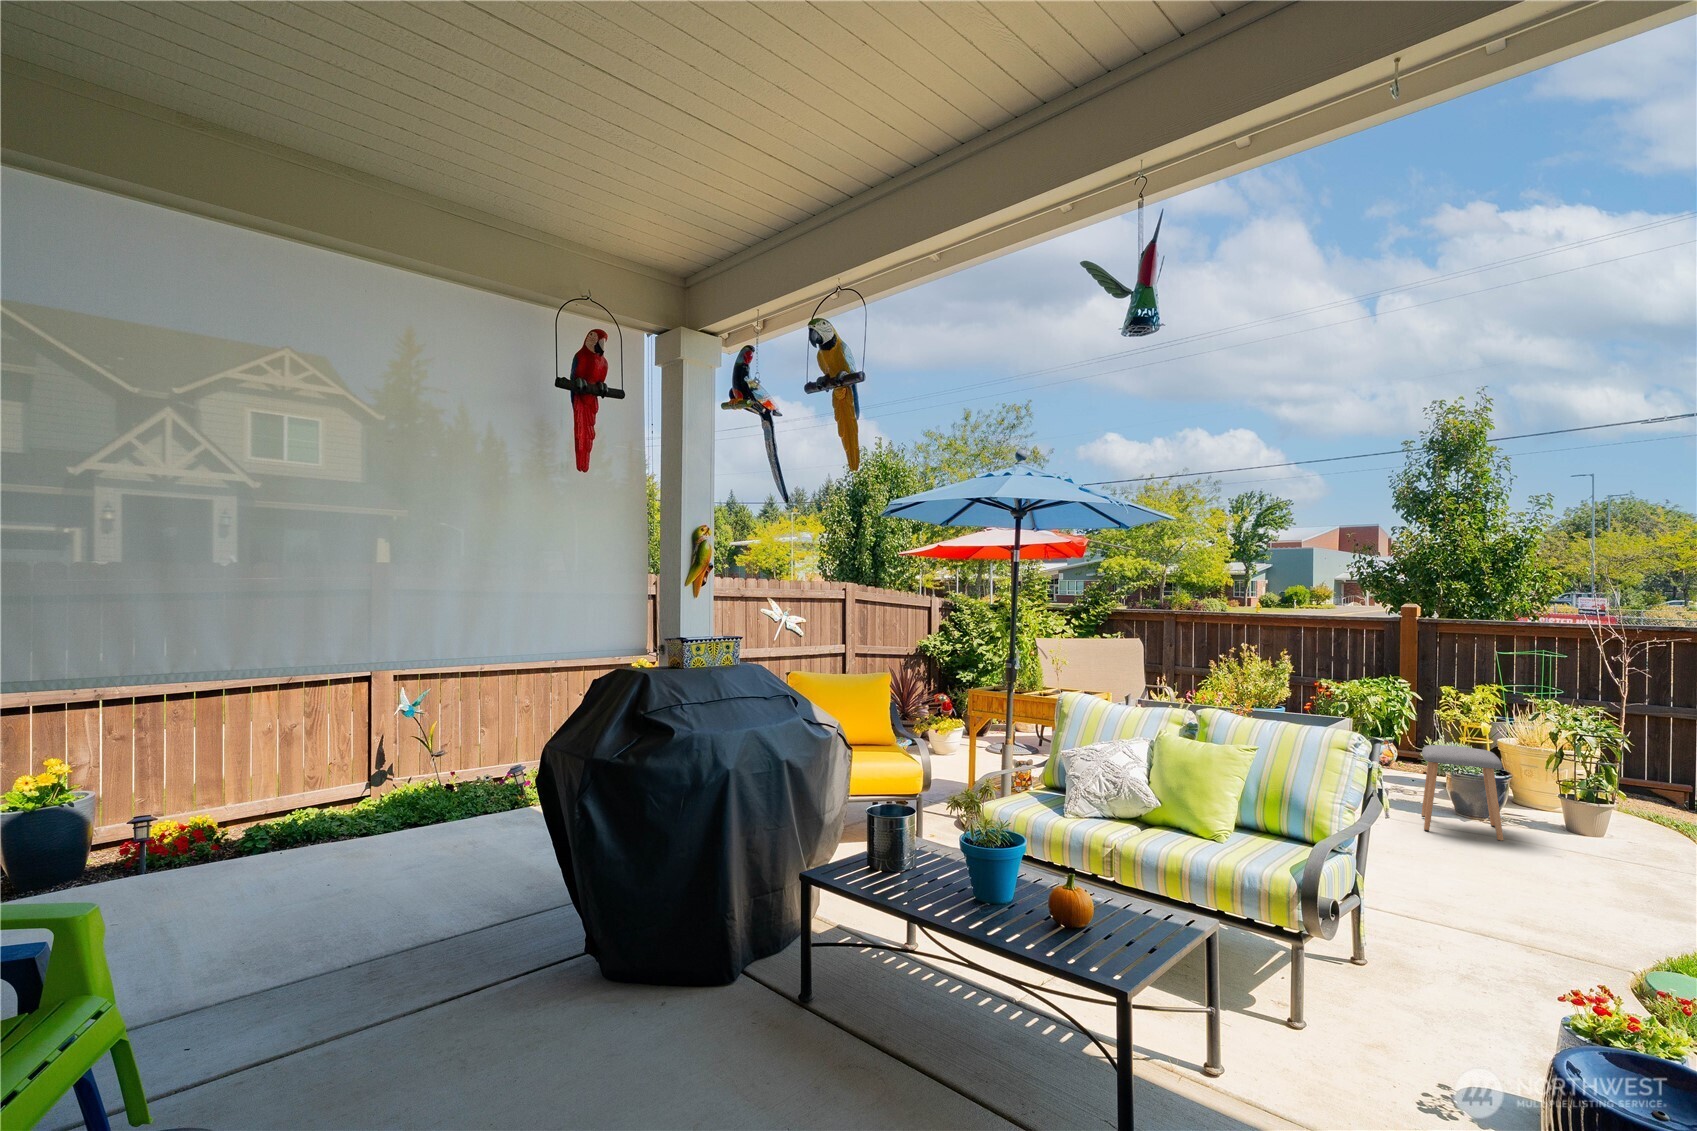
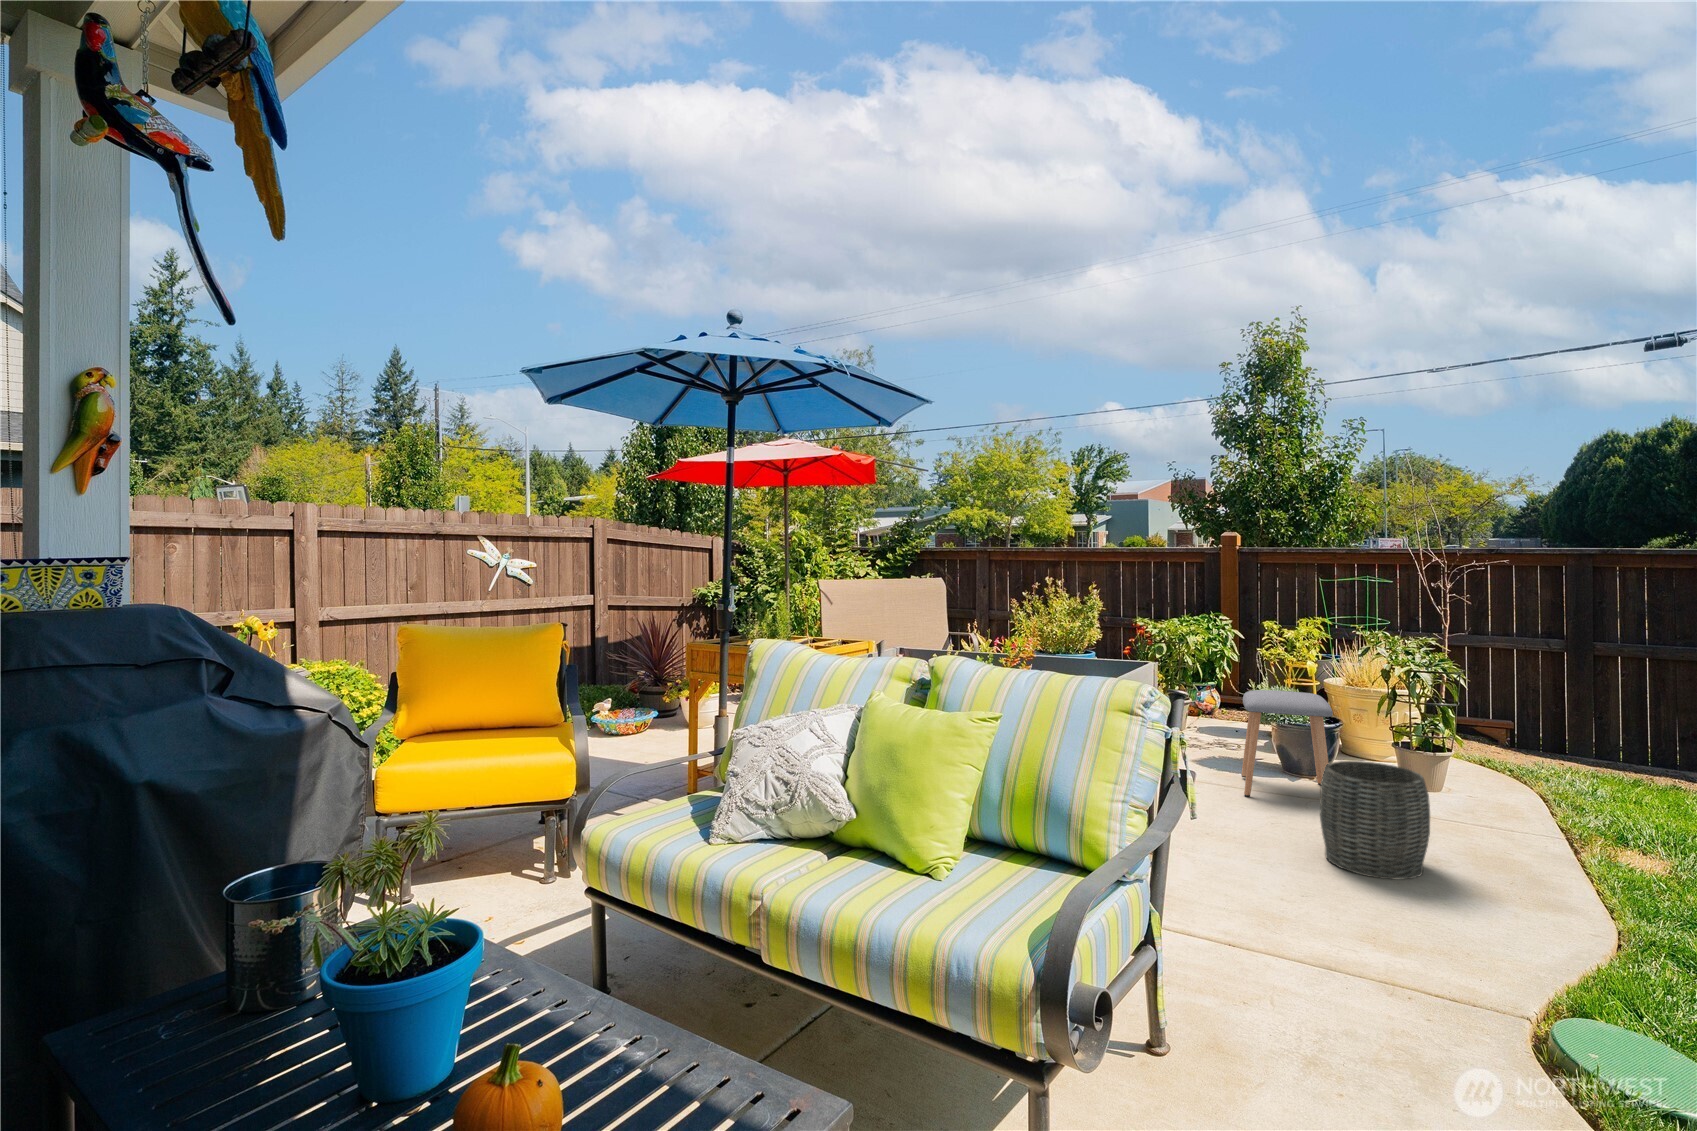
woven basket: none [1487,801,1579,892] -> present [1320,761,1430,880]

